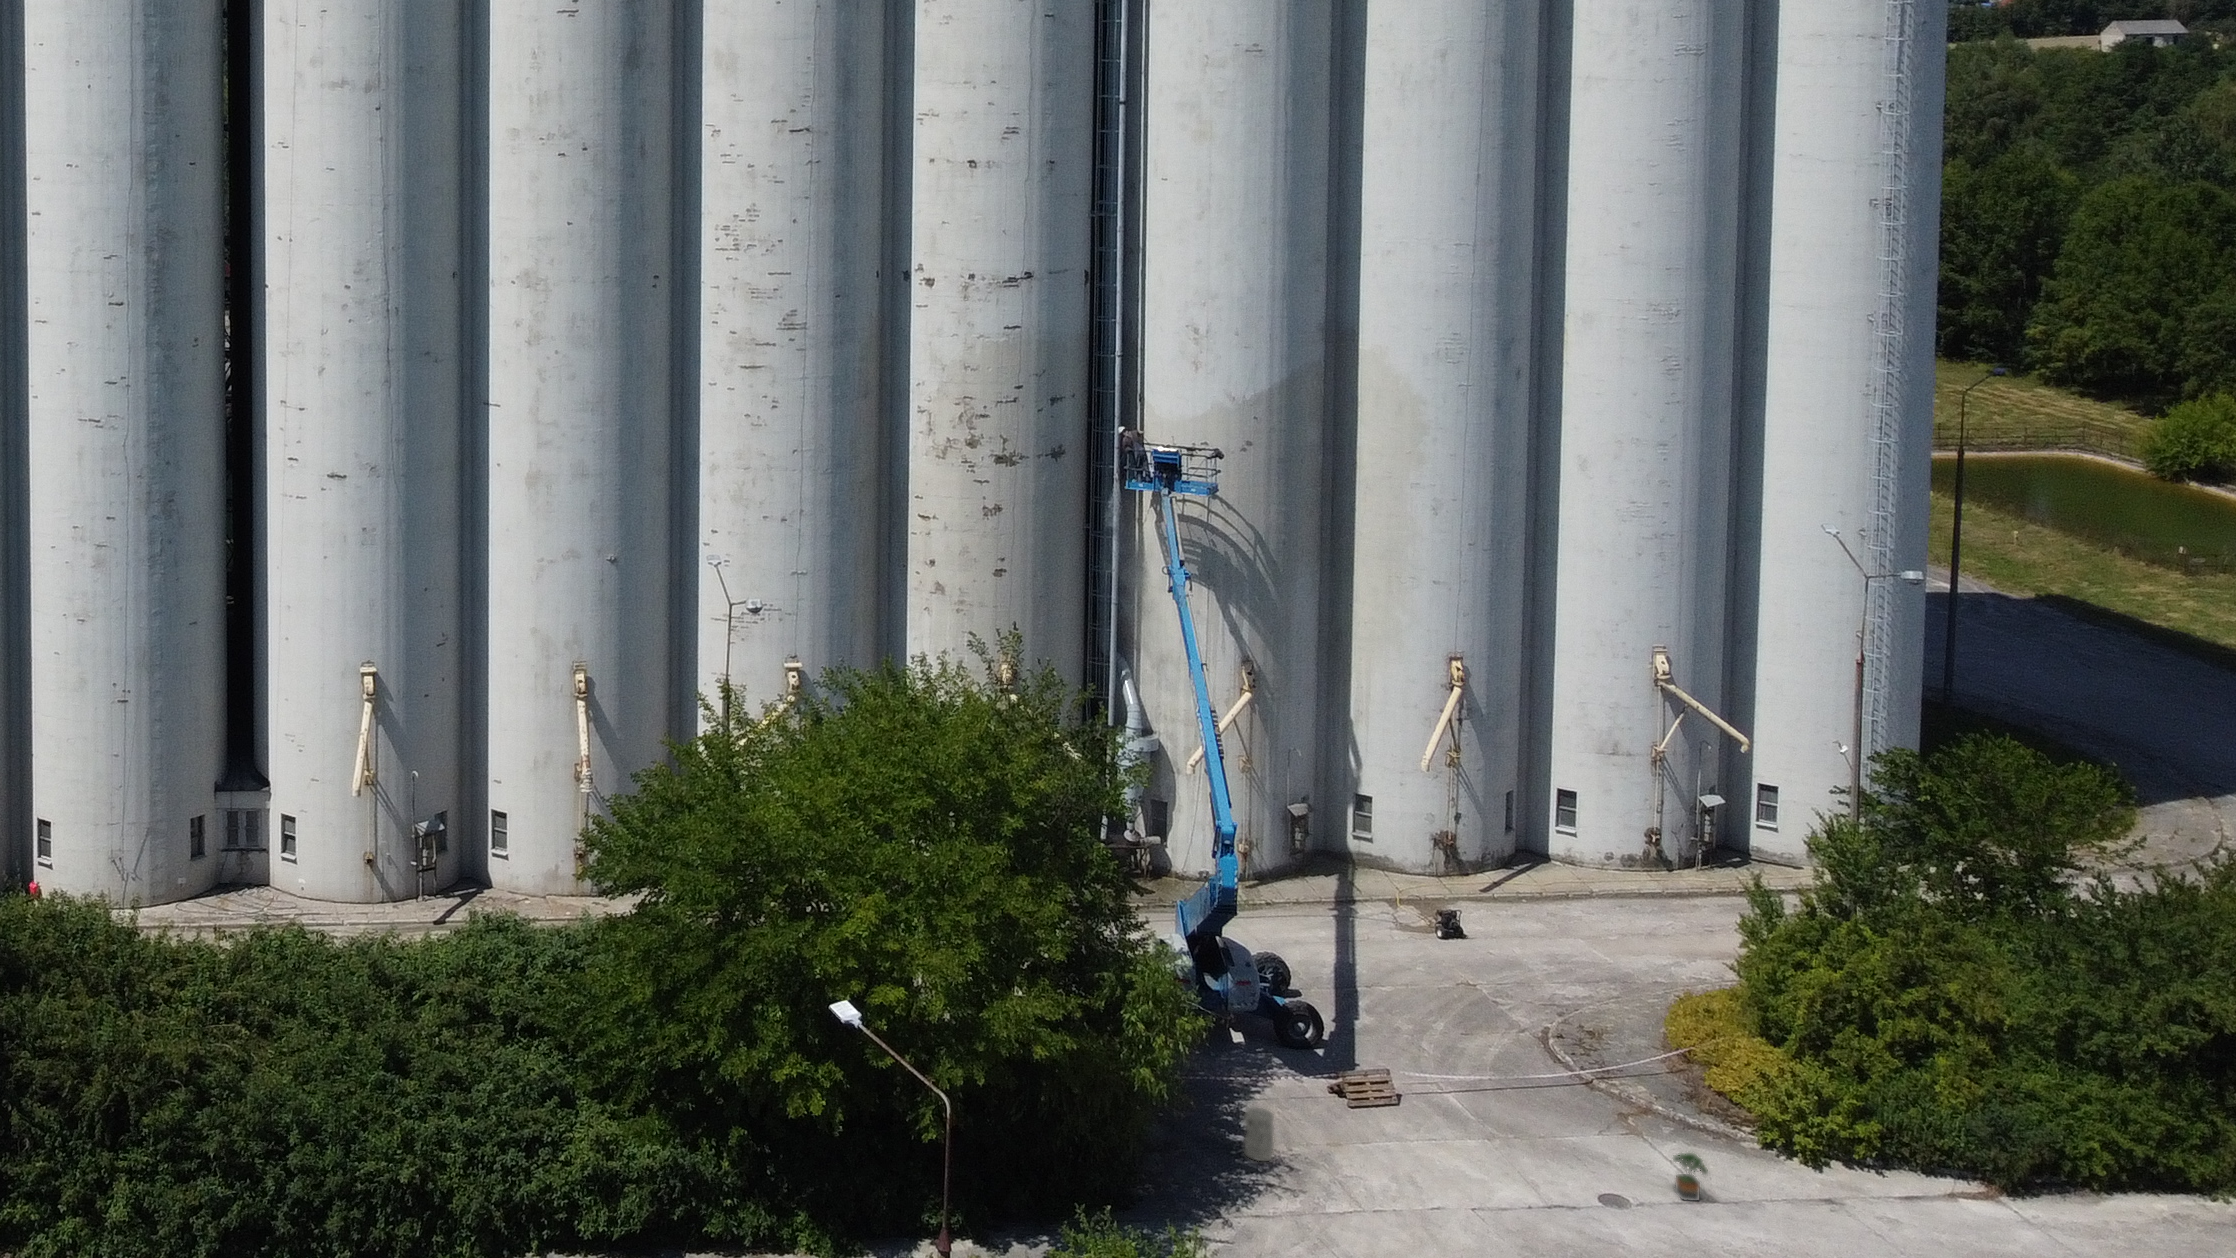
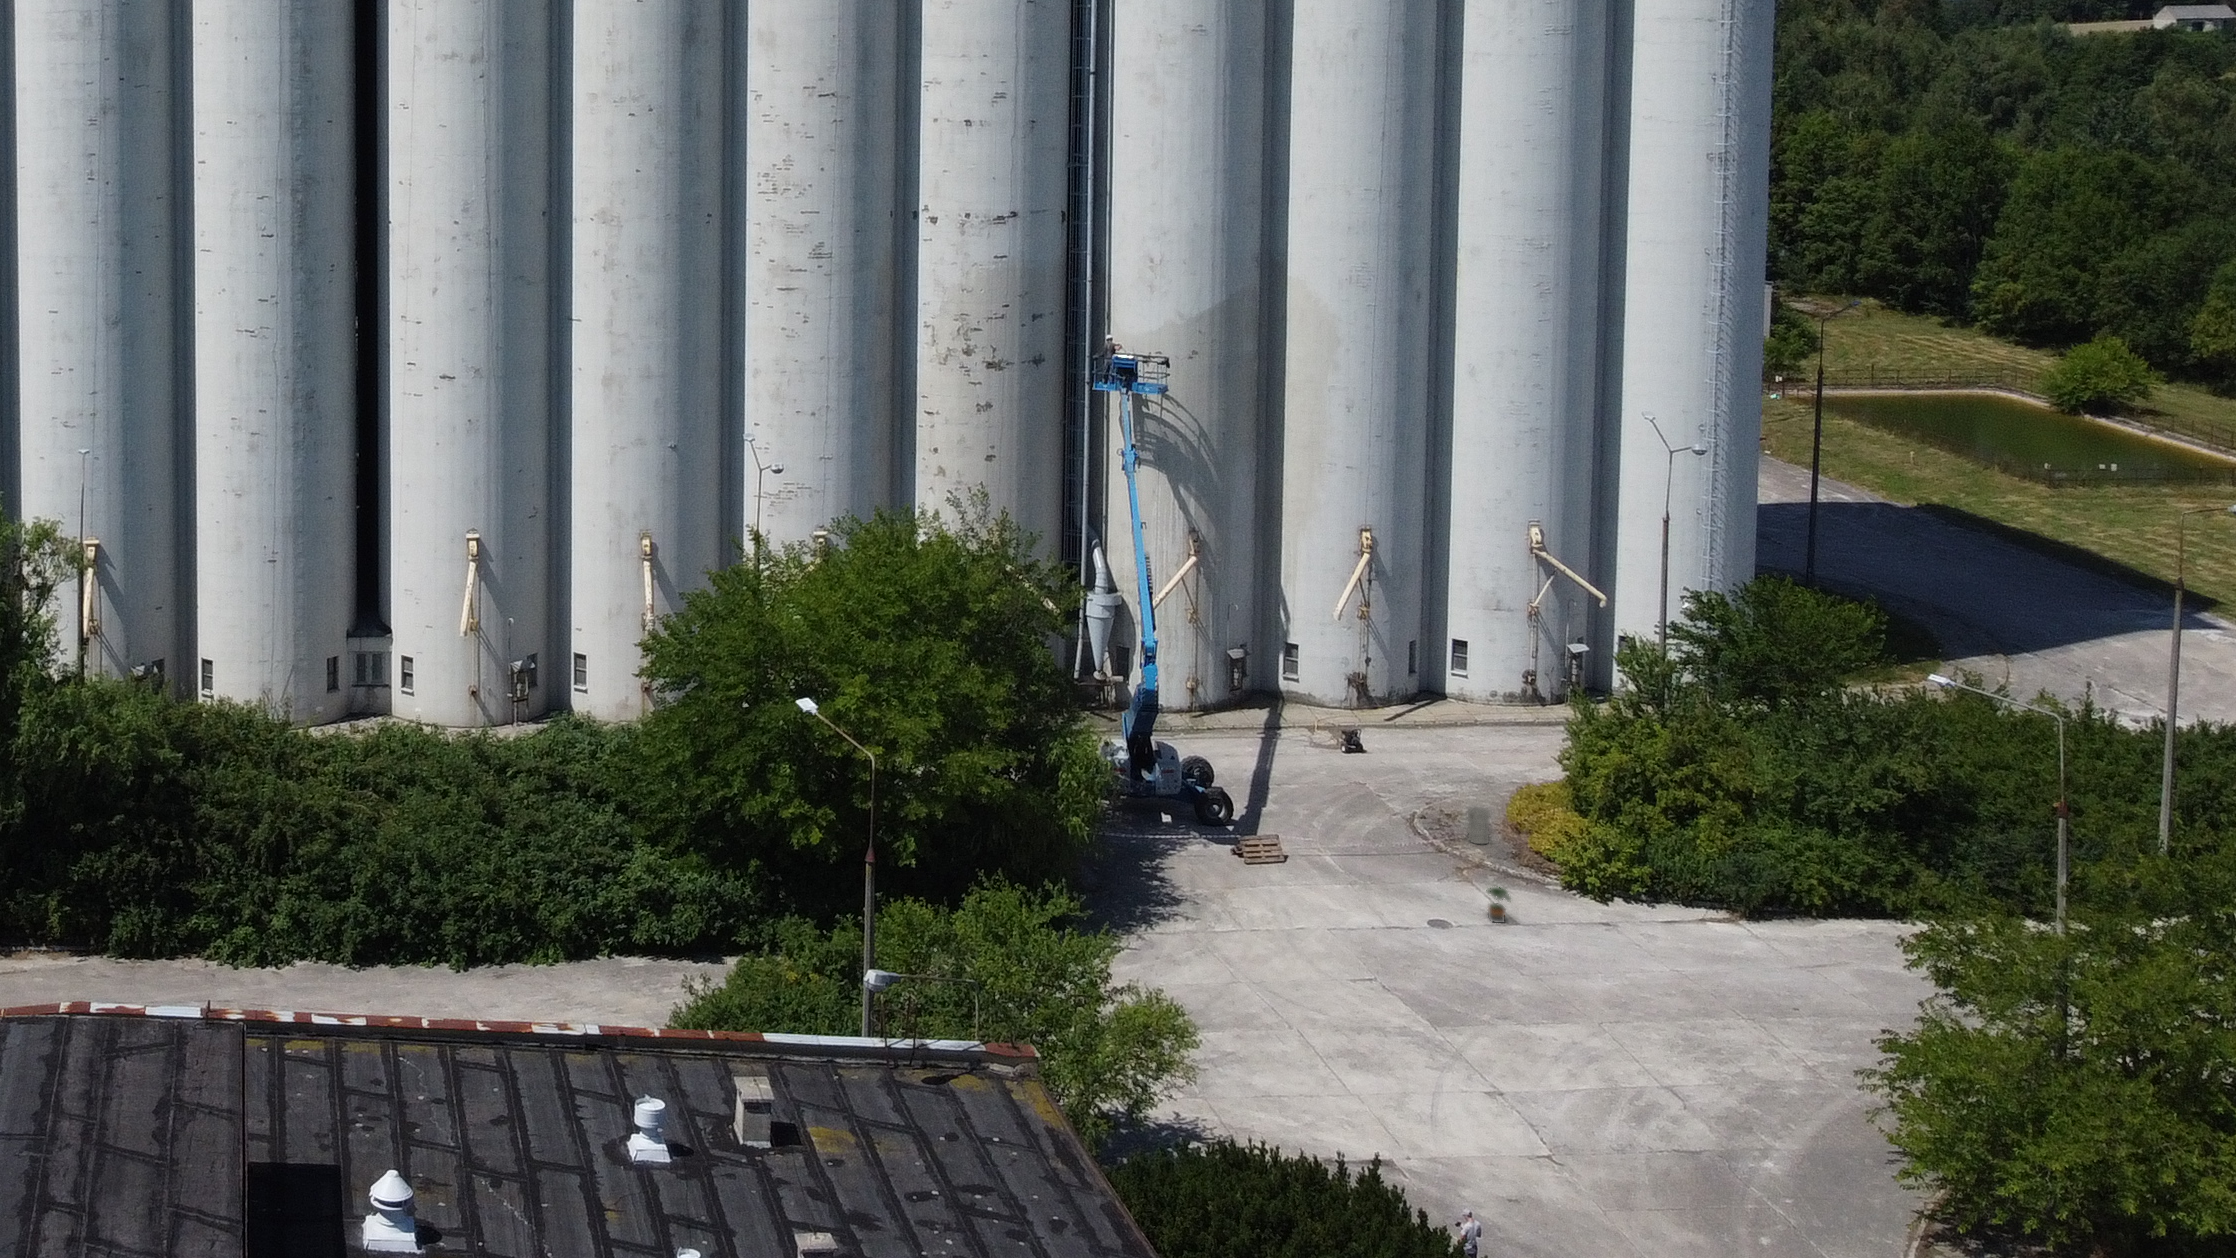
trash can: present [1244,1108,1274,1161] -> present [1468,807,1490,844]

